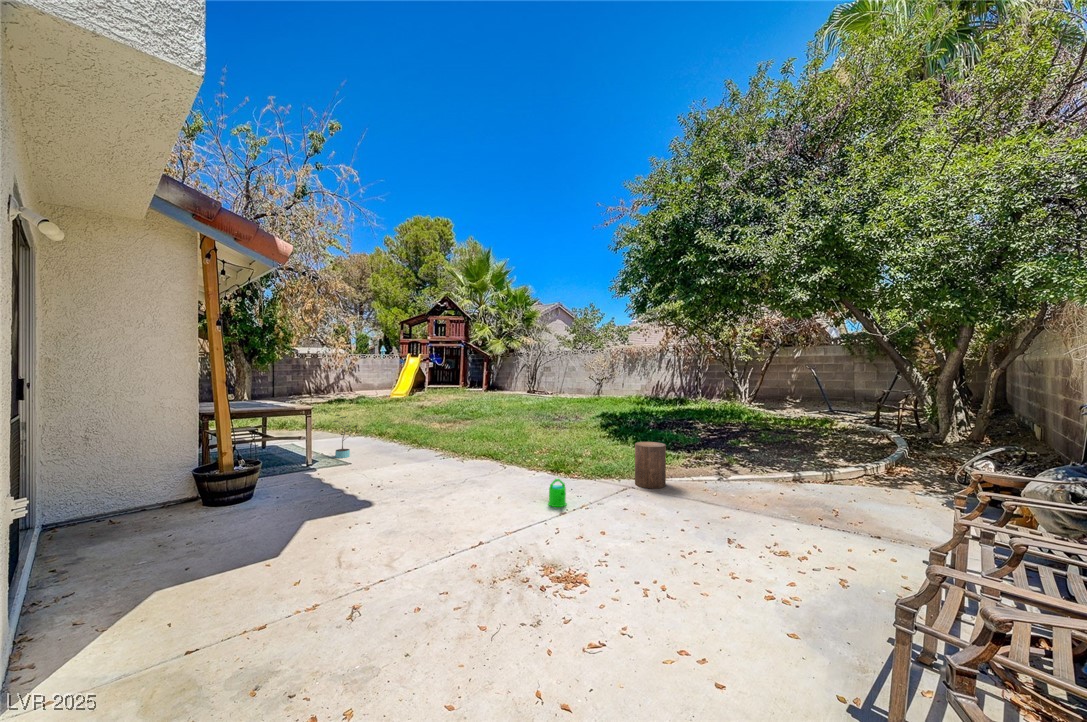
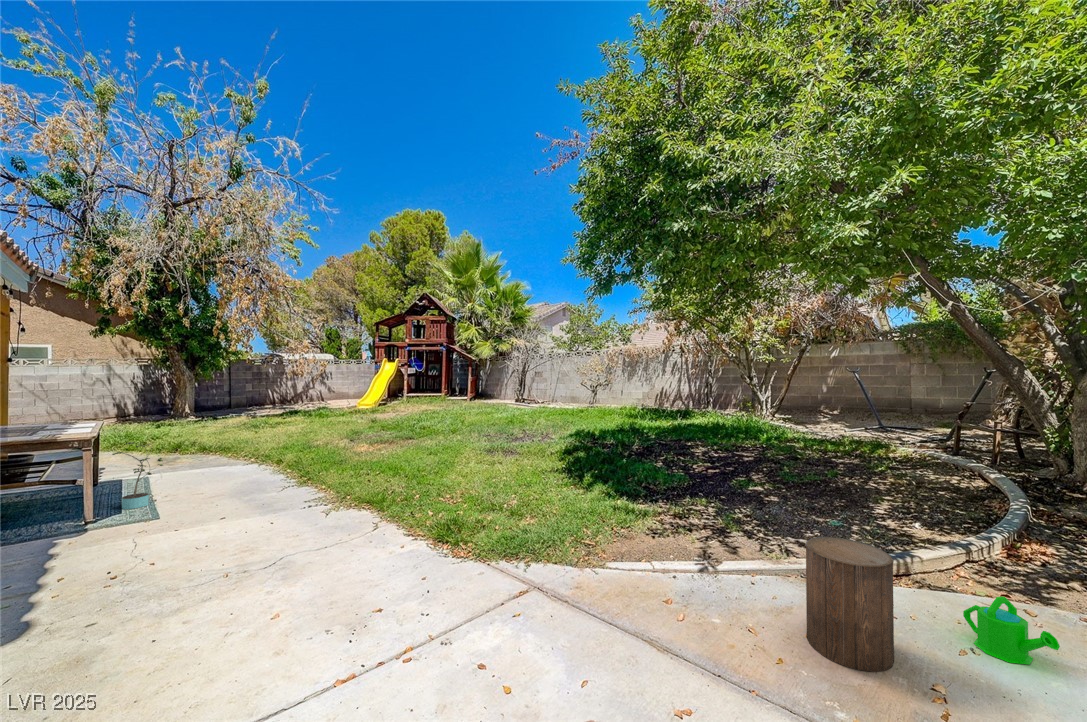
stool: present [635,442,666,489] -> present [806,537,894,672]
watering can: present [548,479,567,507] -> present [963,596,1060,665]

